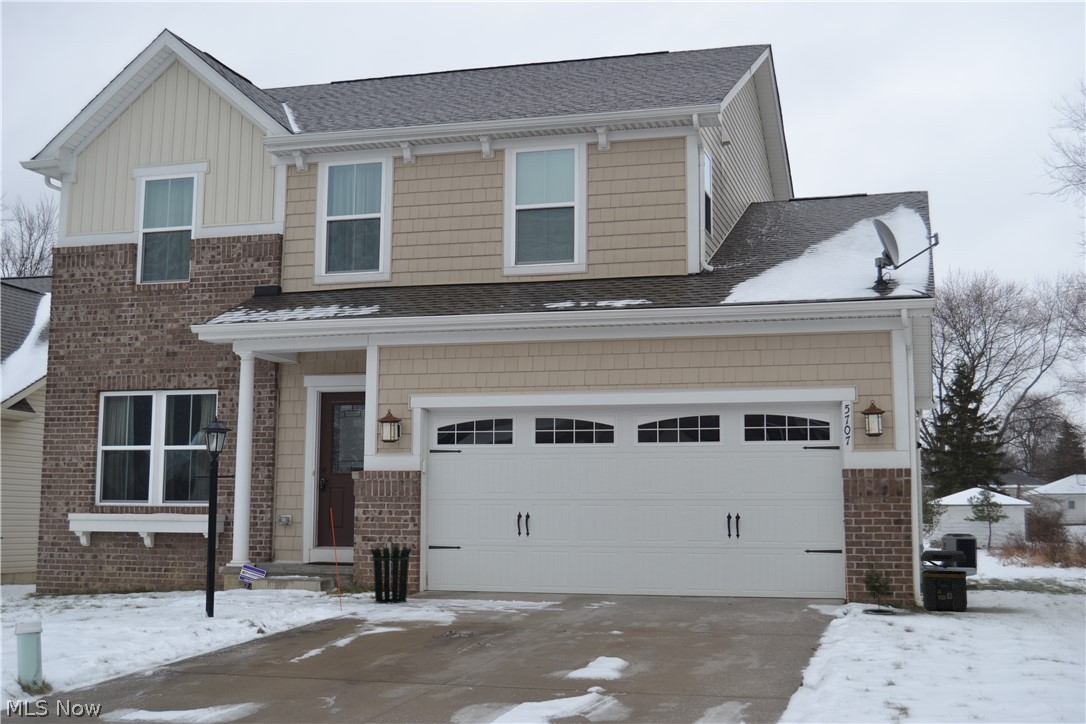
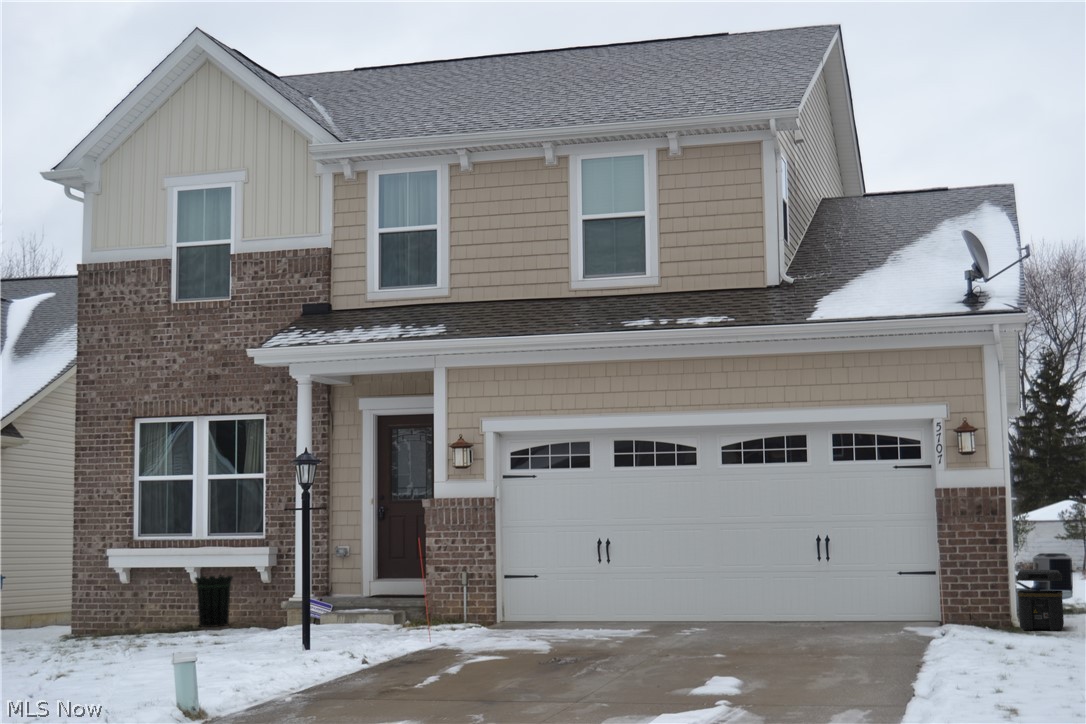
waste bin: present [371,547,412,603] -> present [195,575,233,627]
potted tree: present [862,558,895,615] -> none [954,574,993,635]

